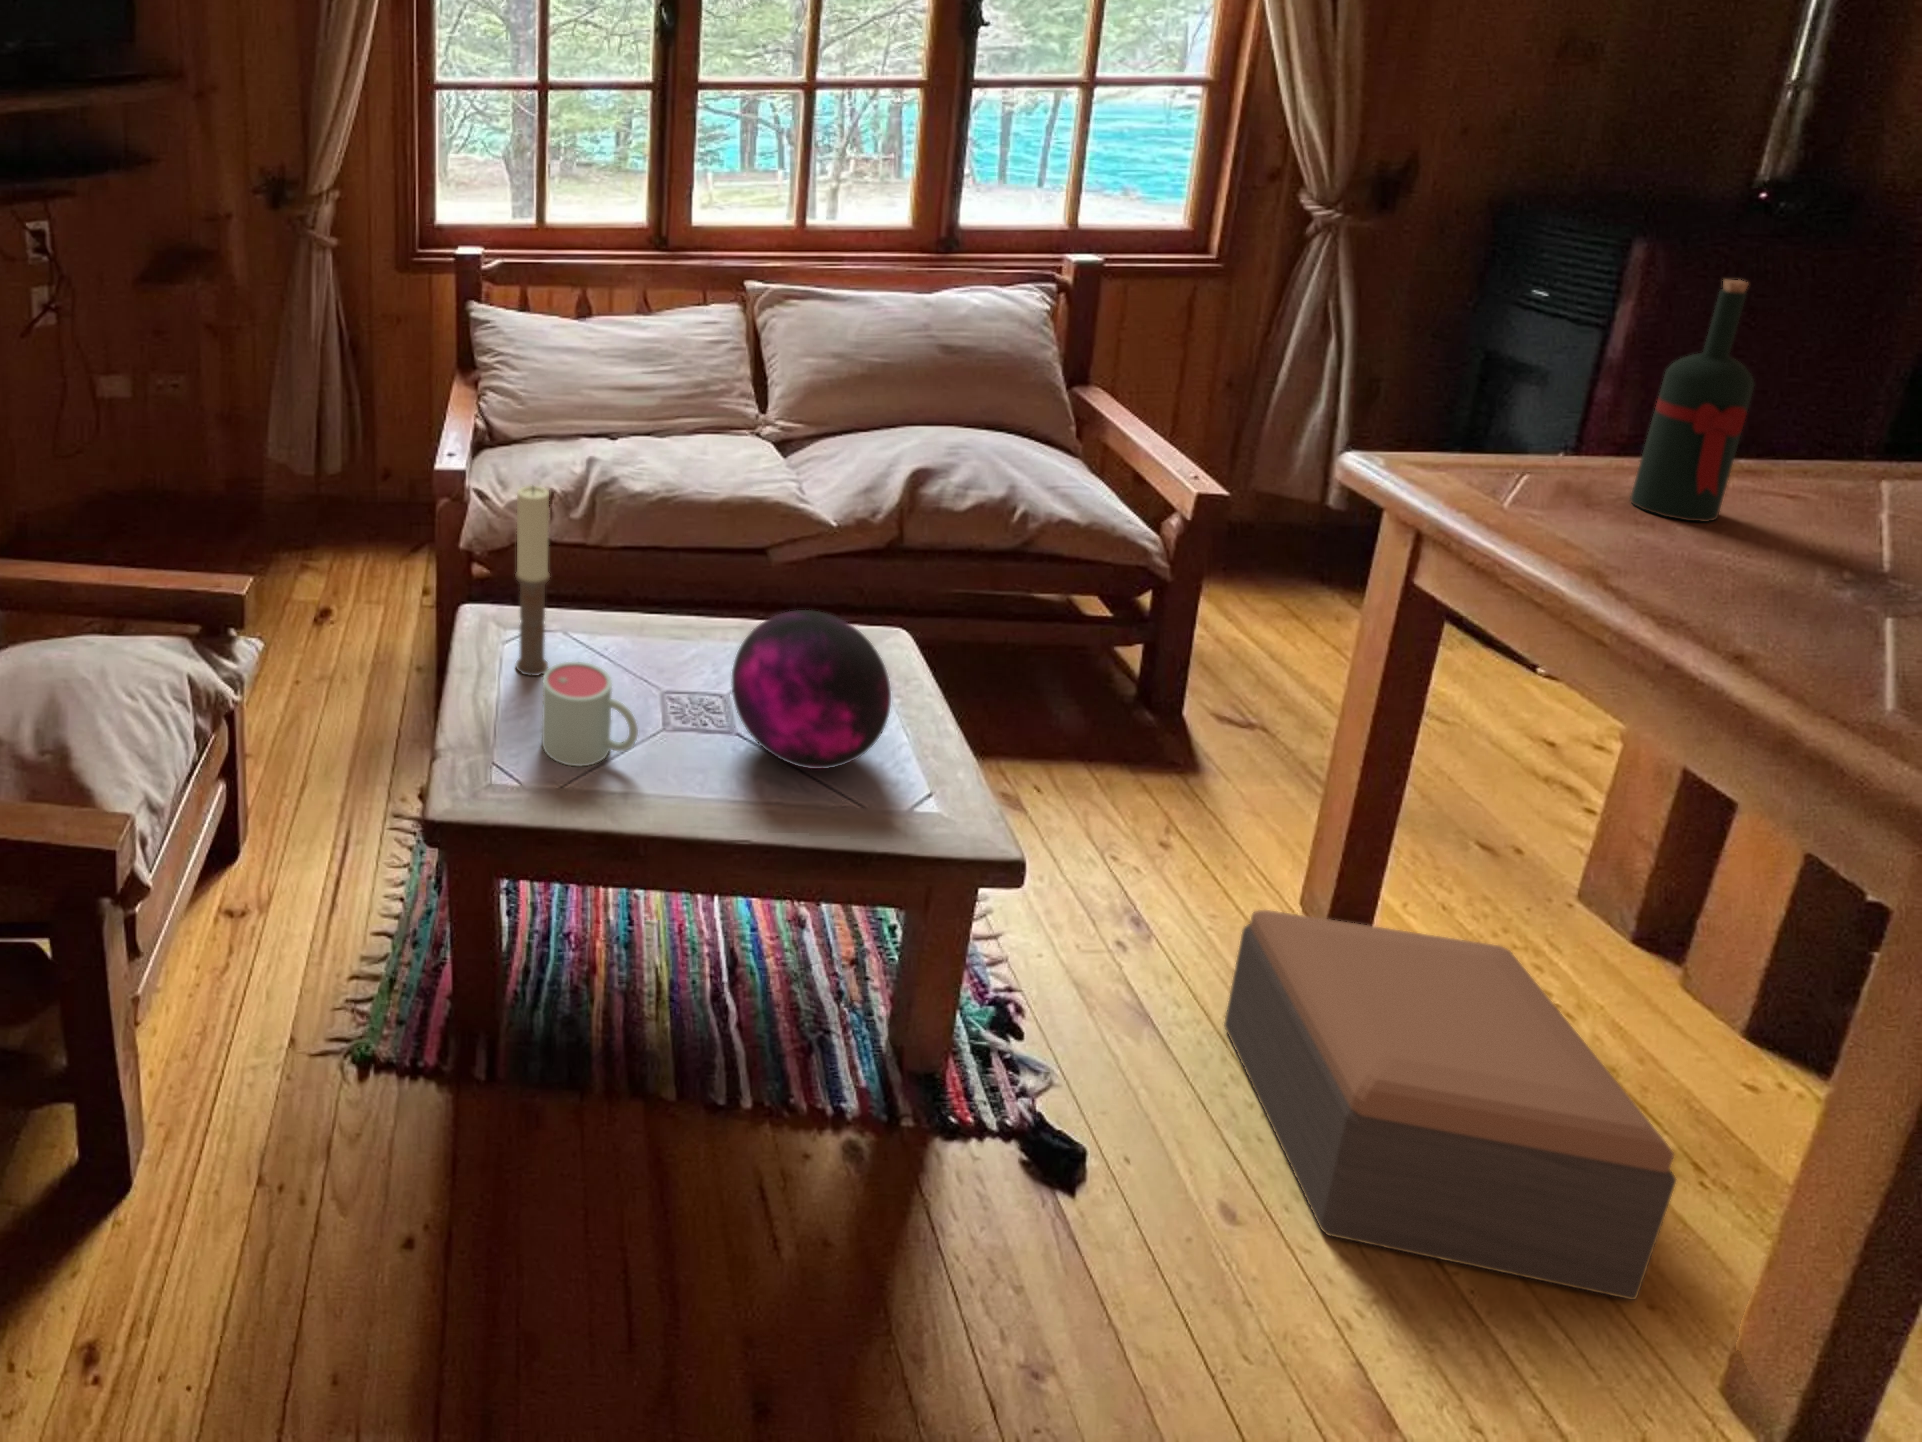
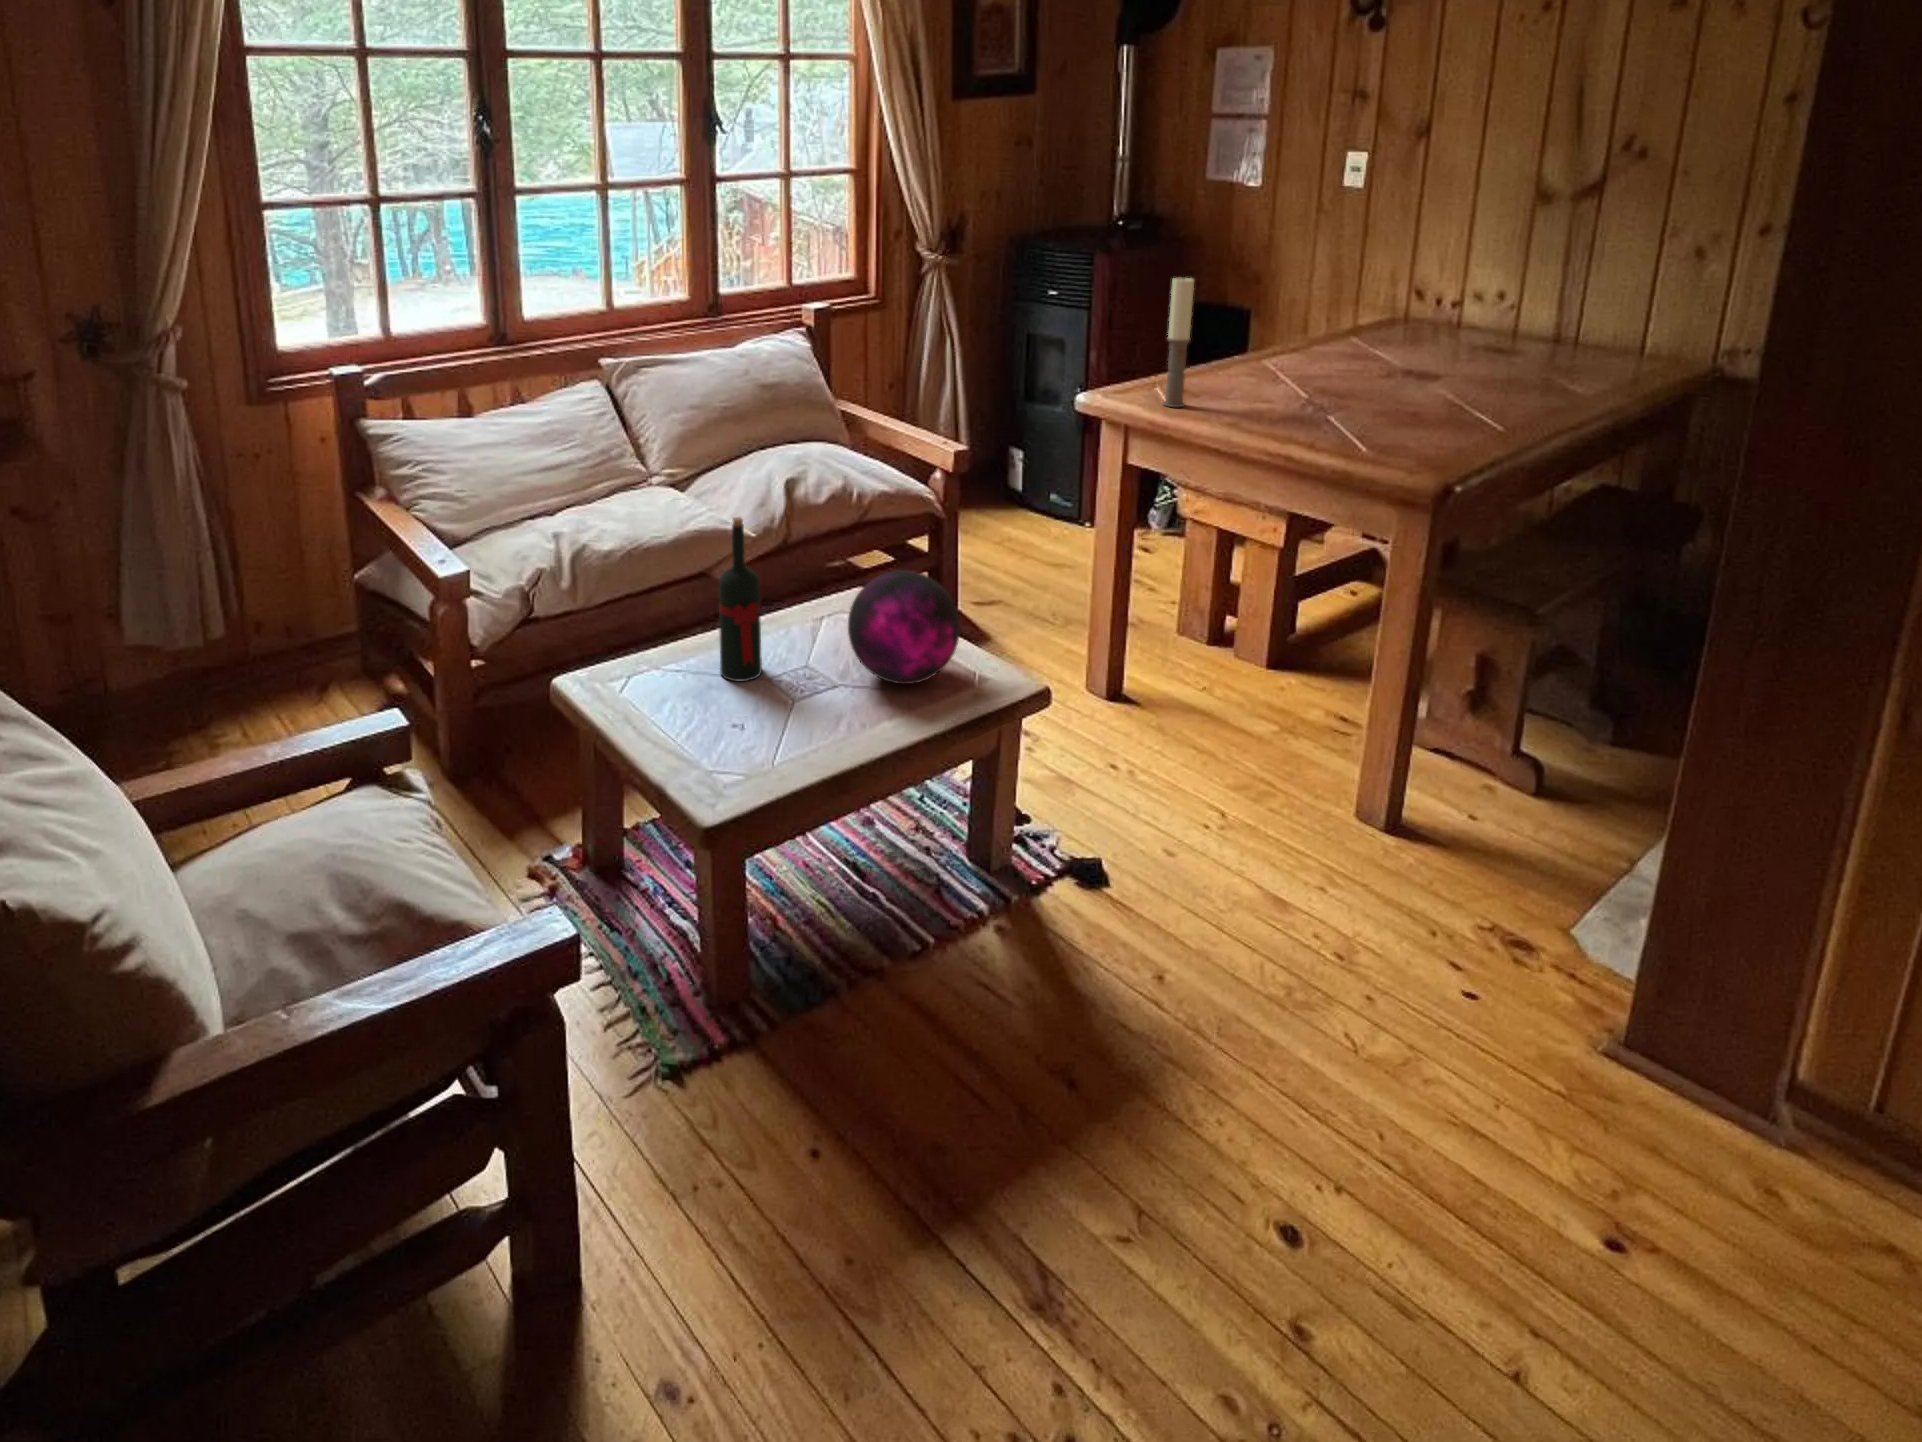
wine bottle: present [1630,280,1754,522] -> present [719,517,762,681]
candle: present [516,486,550,676] -> present [1163,277,1194,407]
mug: present [542,662,638,766] -> none [738,664,821,747]
footstool: present [1224,910,1676,1300] -> none [1101,654,1315,838]

